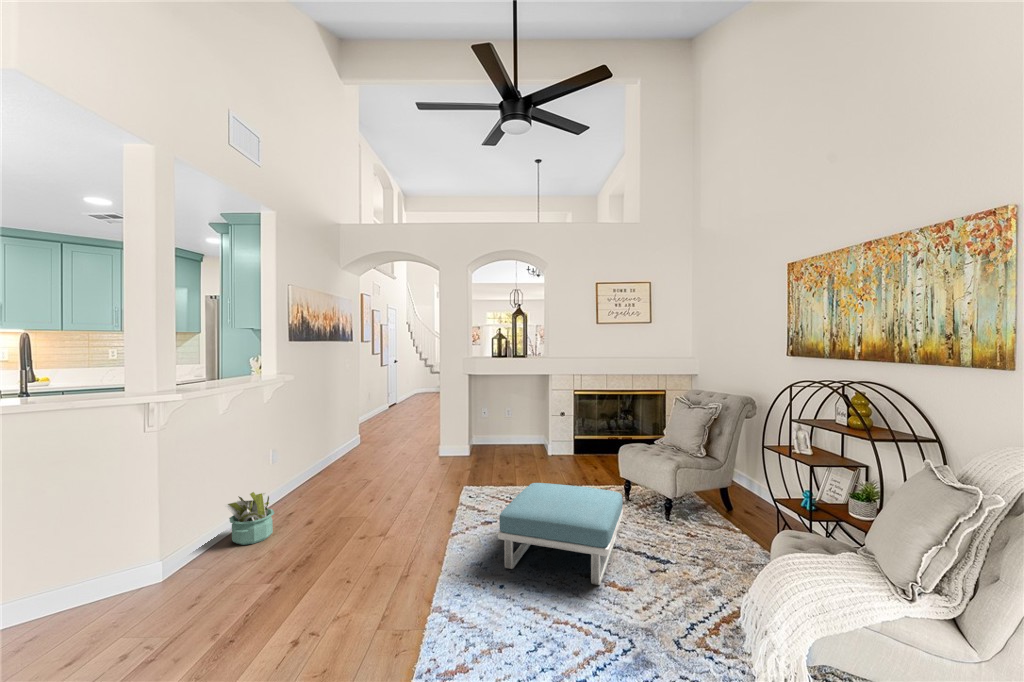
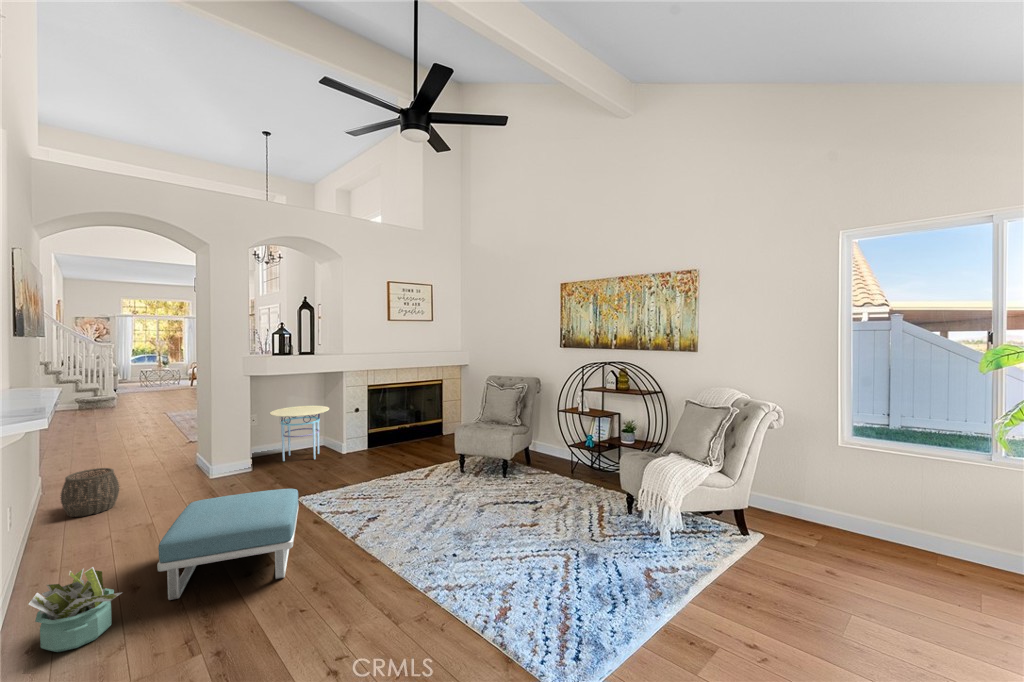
side table: none [486,404,537,456] -> present [270,406,329,461]
woven basket: none [341,431,374,463] -> present [60,468,120,517]
footstool: present [498,483,623,585] -> present [157,489,299,600]

